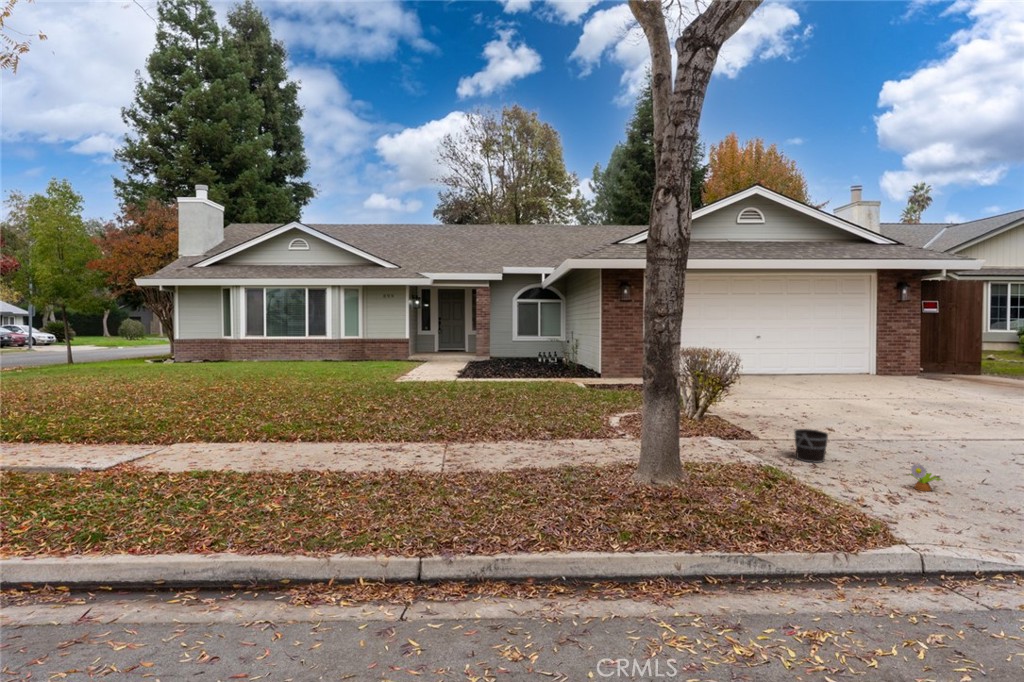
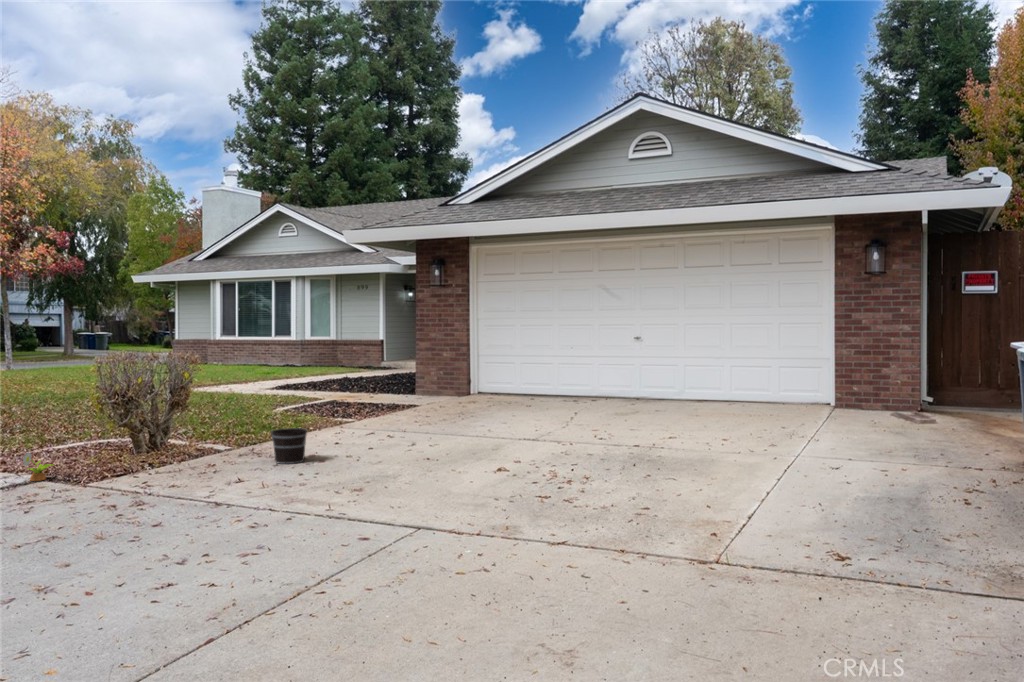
bucket: present [794,429,828,463] -> present [271,428,307,464]

